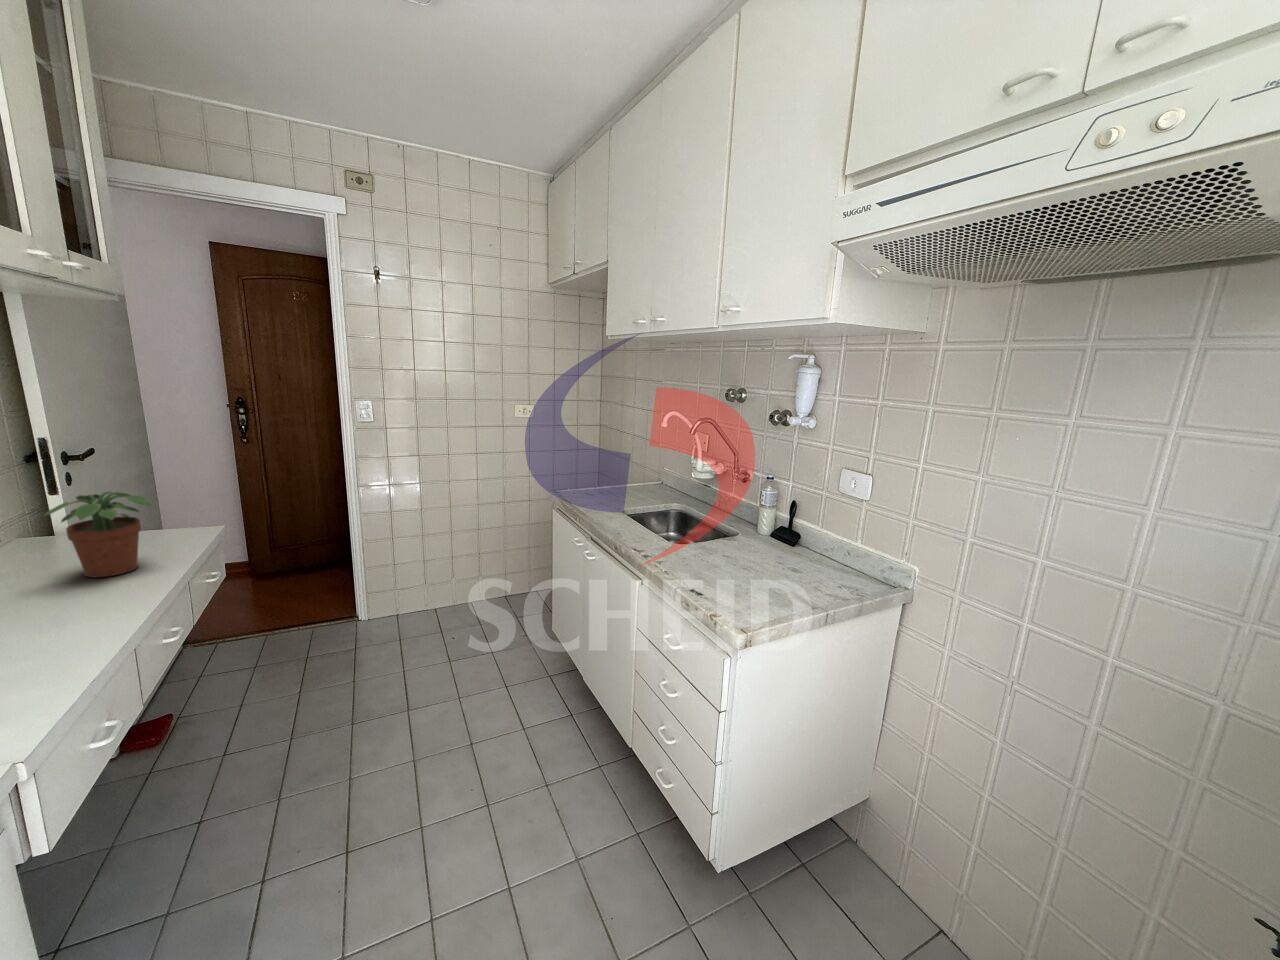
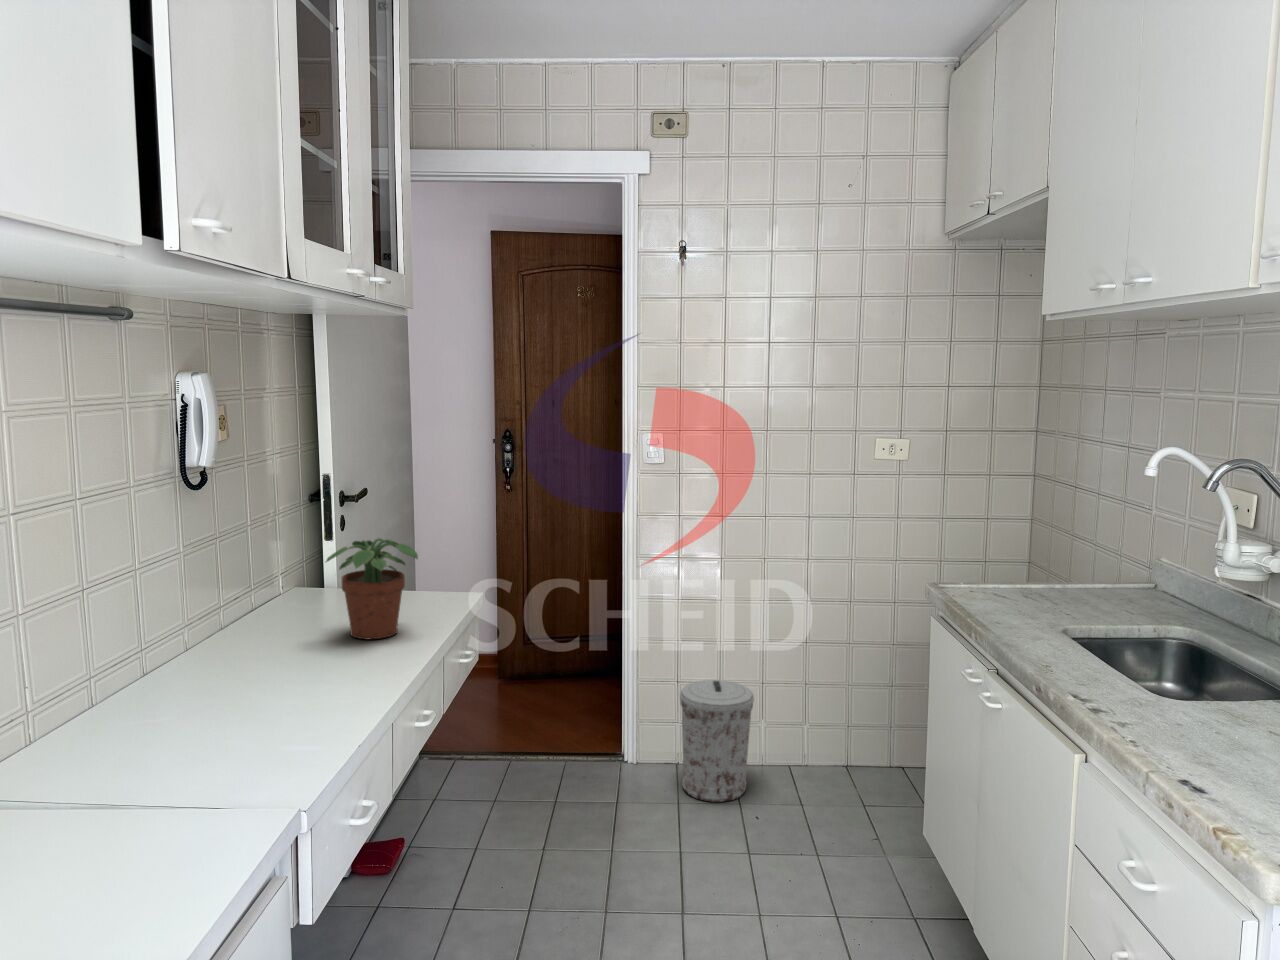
trash can: none [396,558,446,633] -> present [680,680,754,802]

